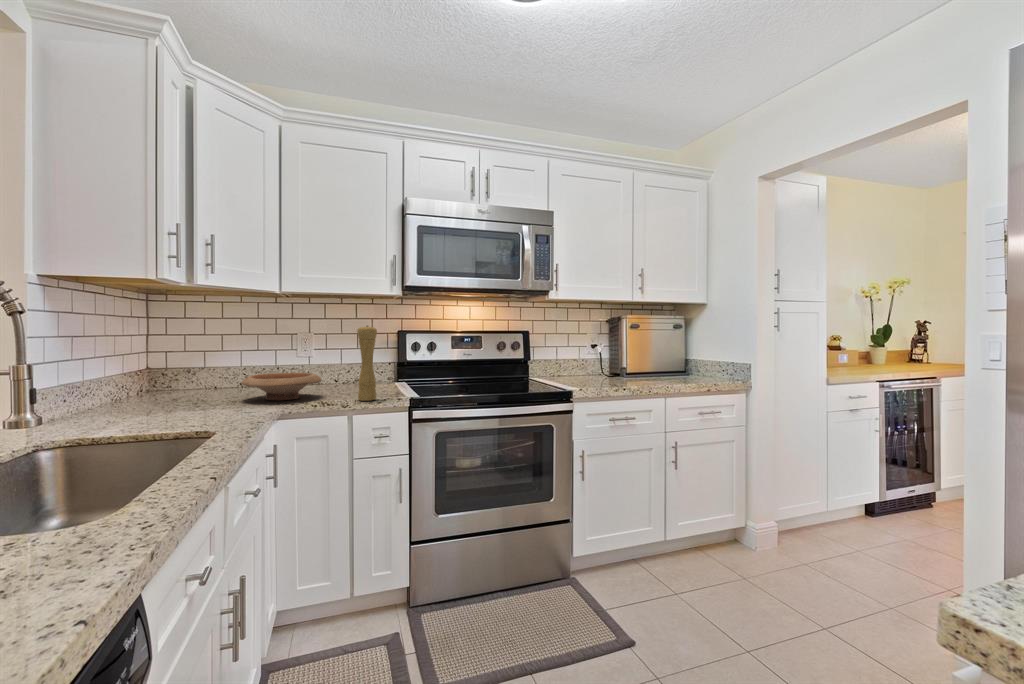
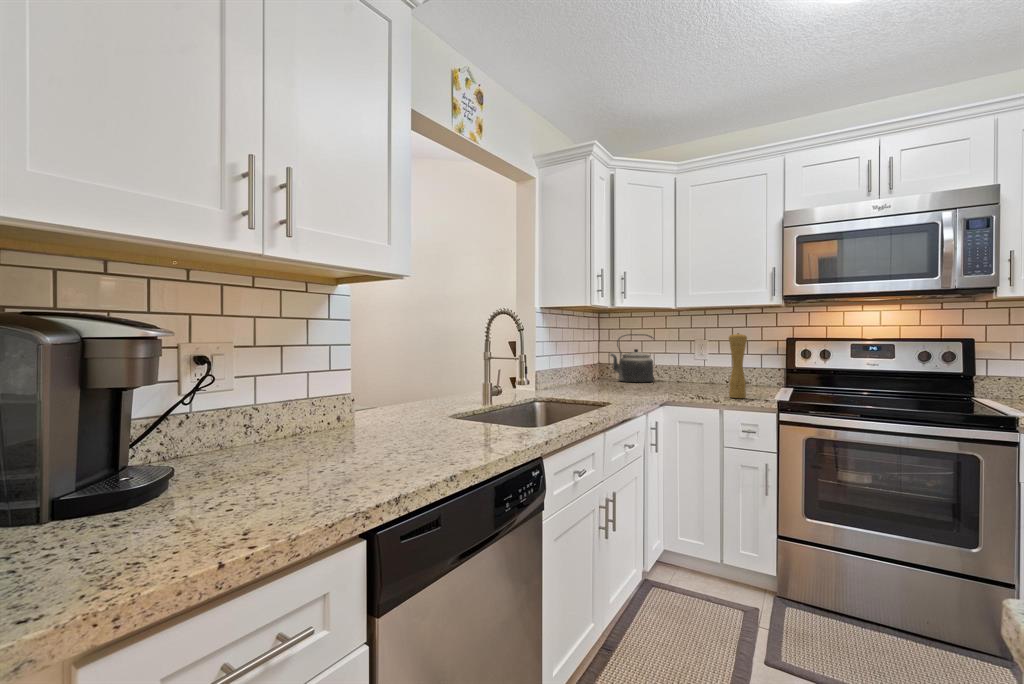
kettle: none [171,325,242,392] -> present [610,334,654,383]
wooden bowl: present [241,373,321,400] -> none [644,371,704,392]

